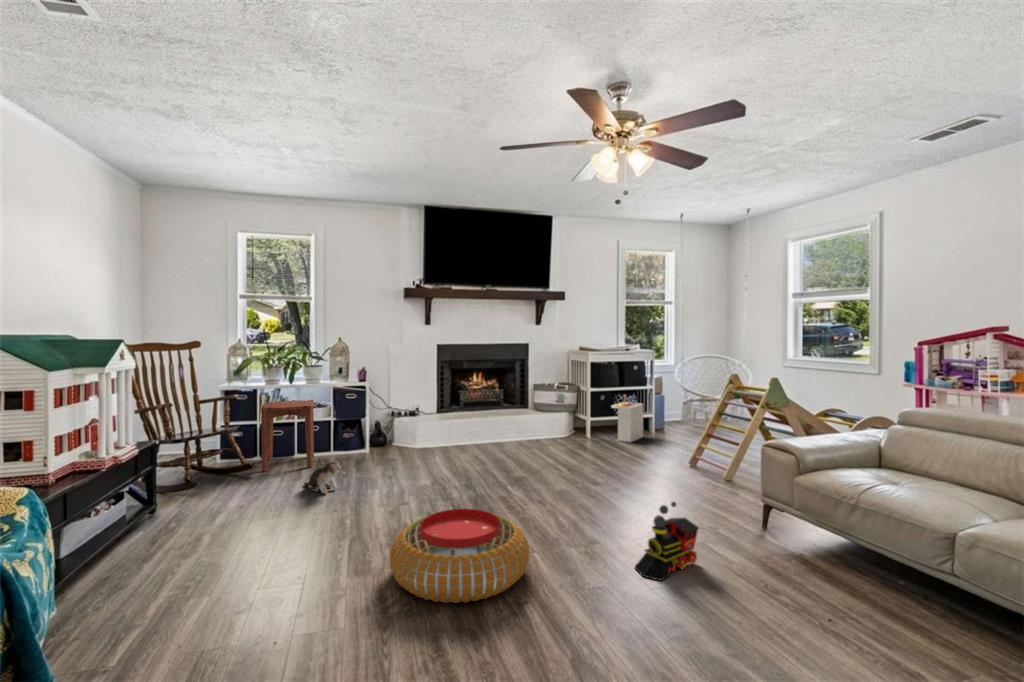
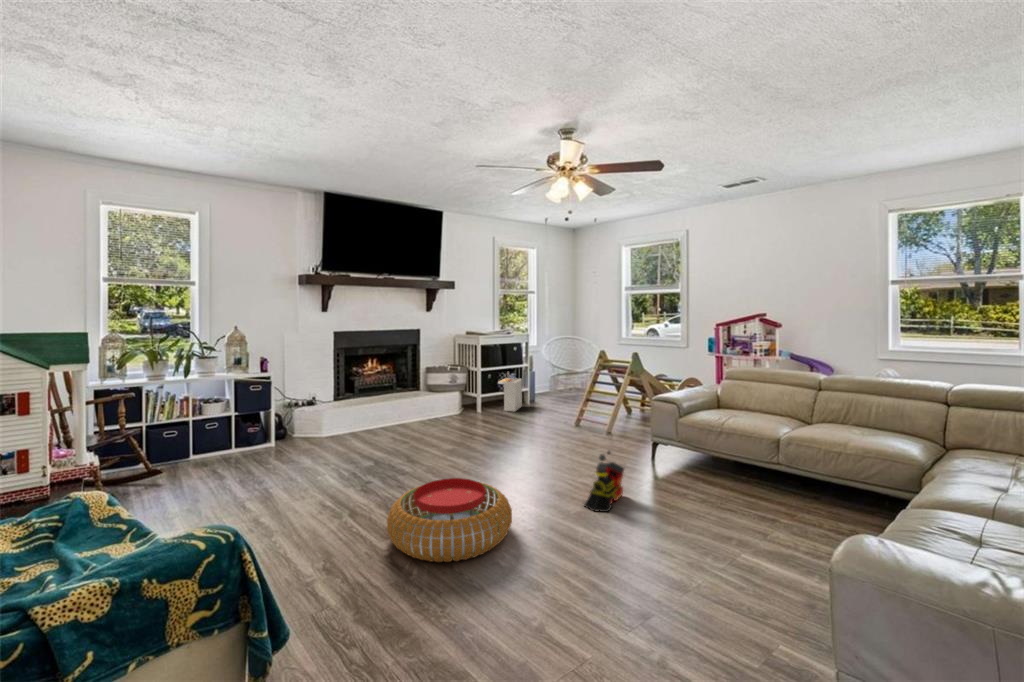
side table: present [261,400,315,472] -> none [153,395,221,476]
plush toy: present [304,460,343,494] -> none [227,451,279,489]

